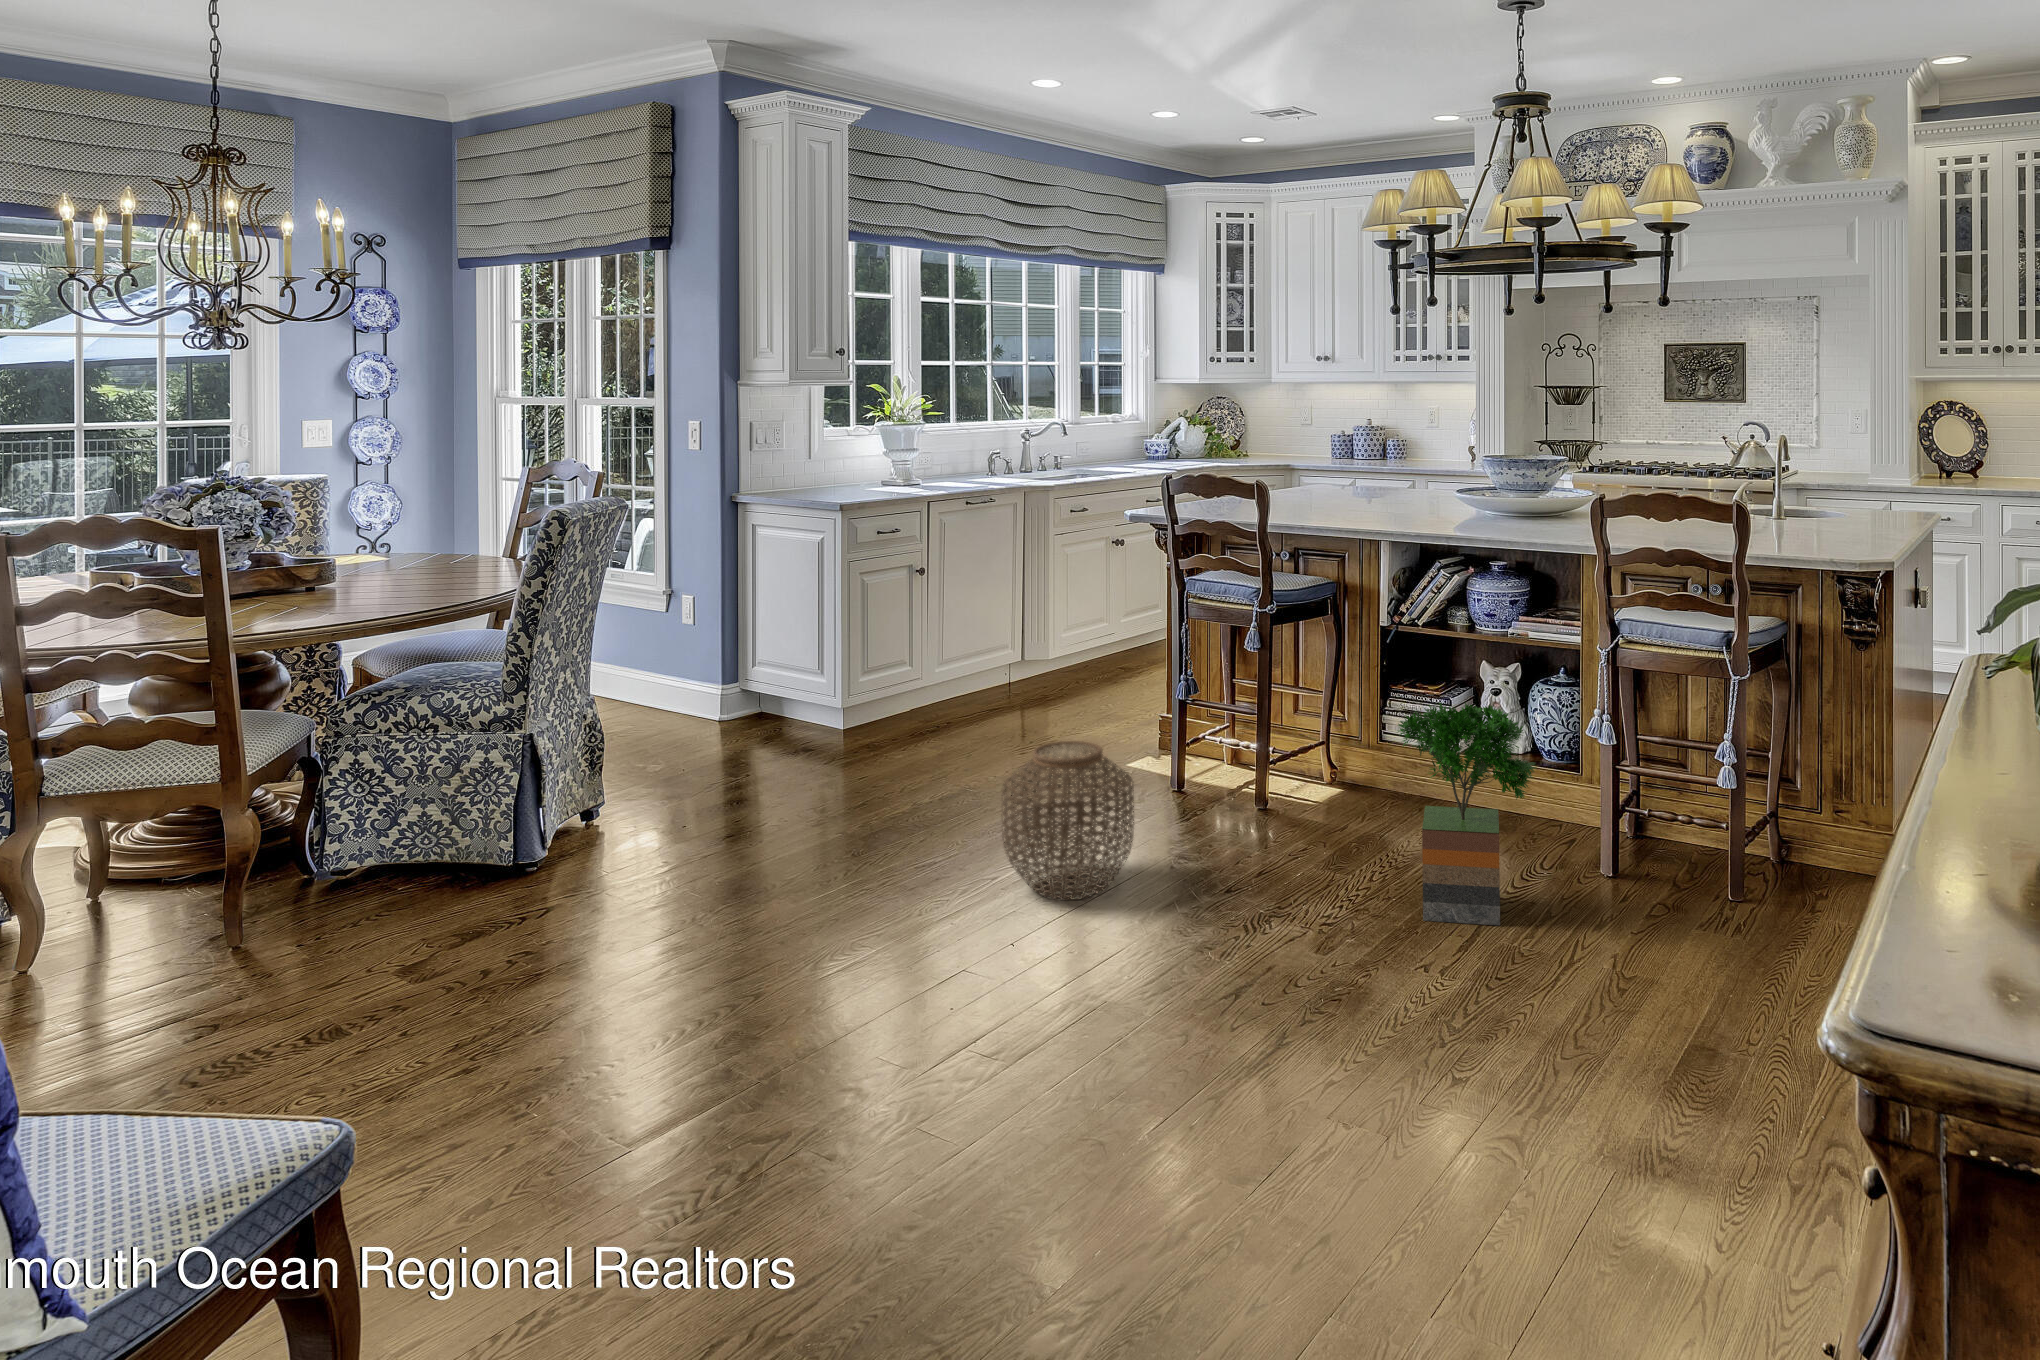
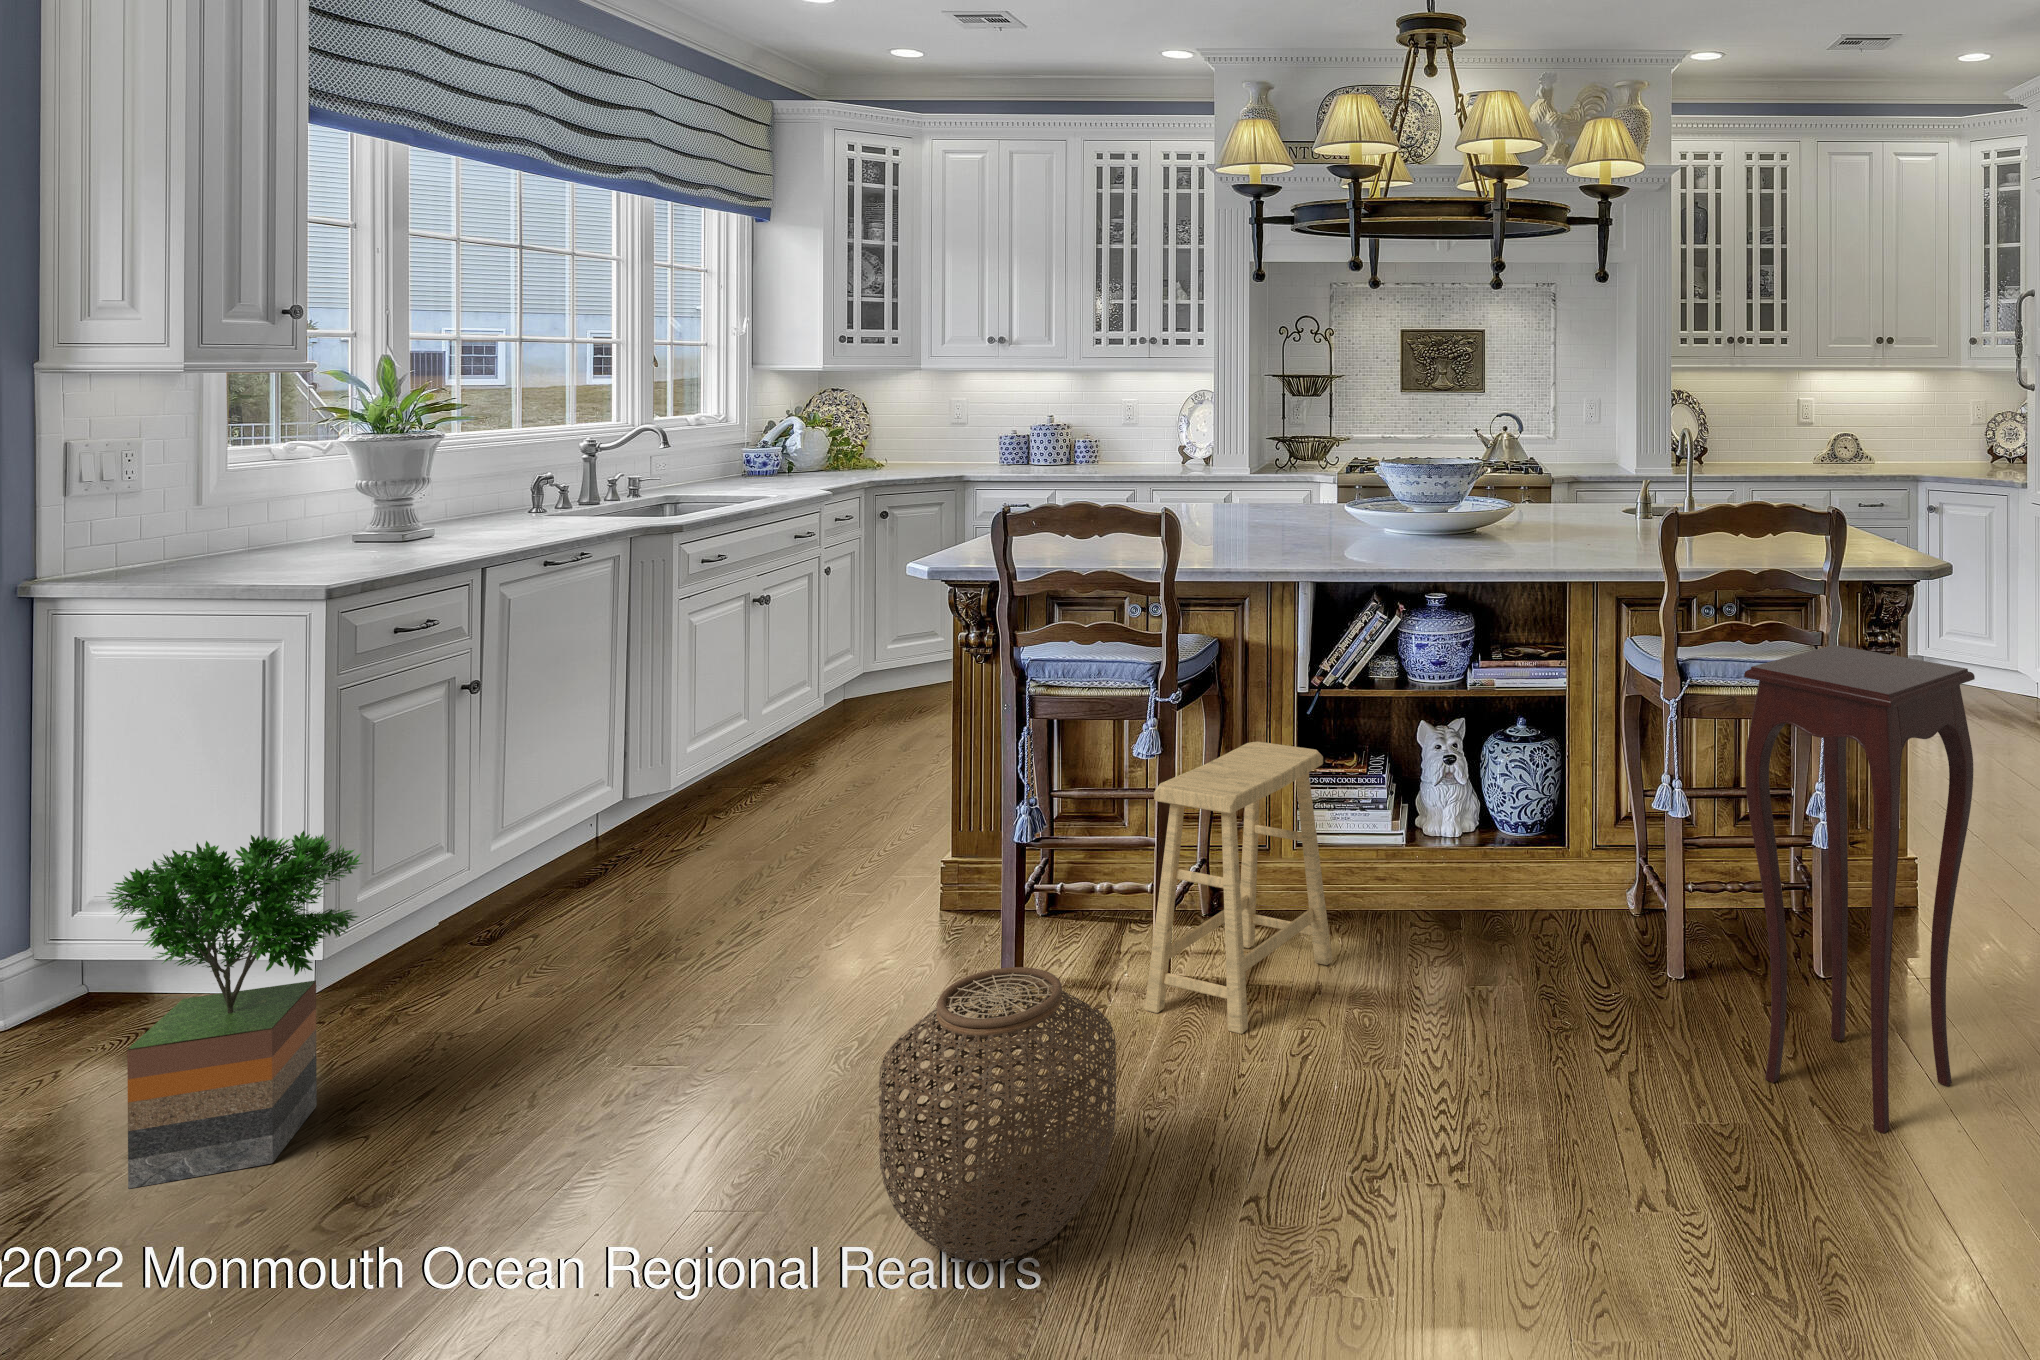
side table: none [1586,608,1770,980] -> present [1744,645,1975,1133]
footstool: none [1232,653,1375,842] -> present [1145,741,1332,1034]
potted tree: present [1398,703,1535,925] -> present [107,831,363,1189]

